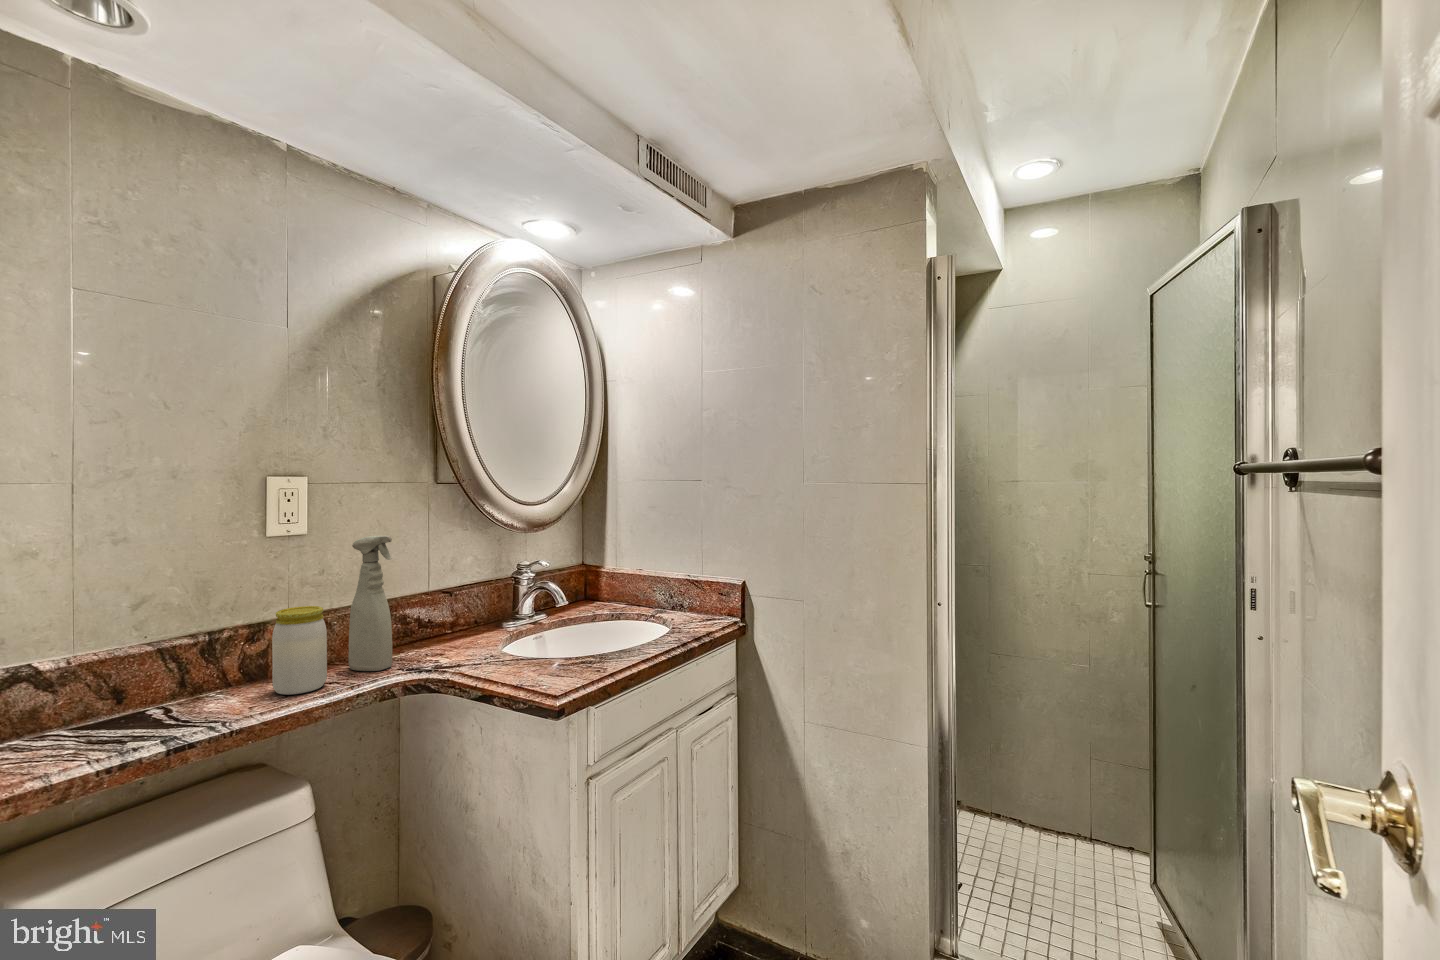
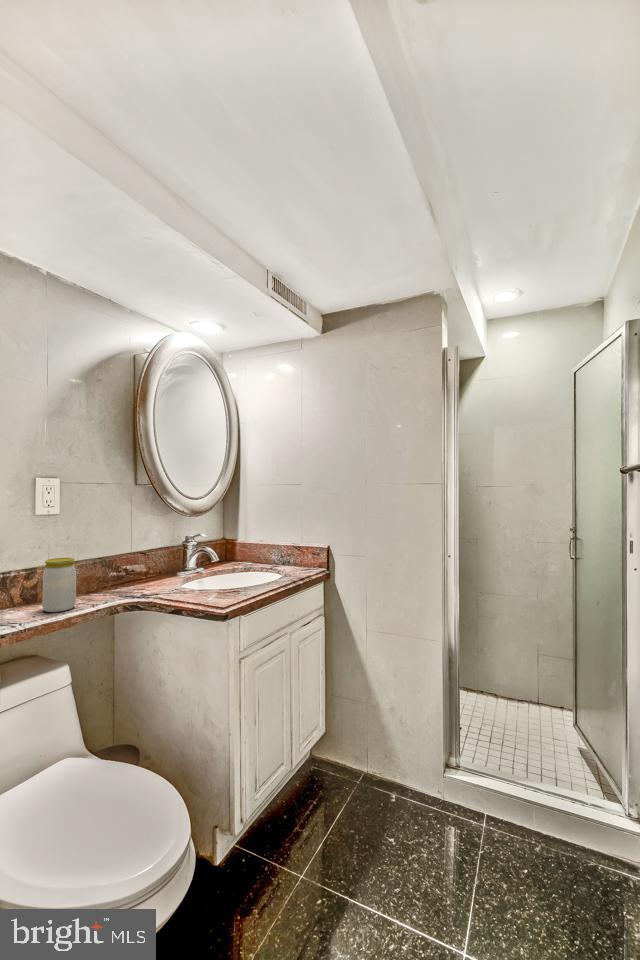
spray bottle: present [349,536,392,671] -> none [86,514,115,599]

